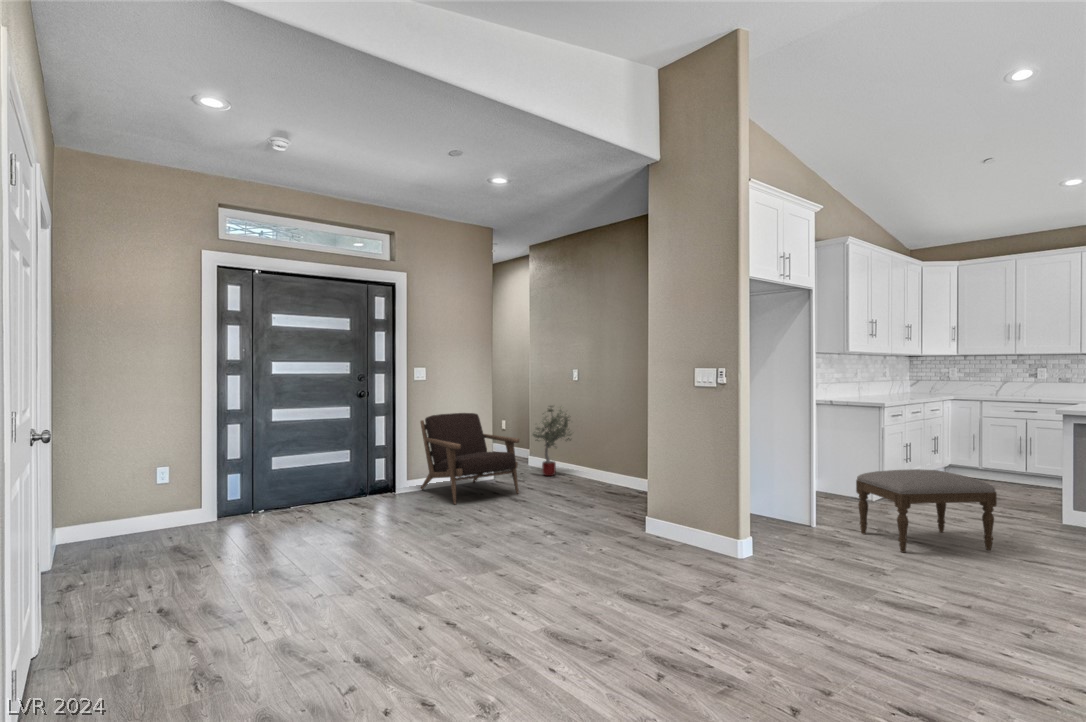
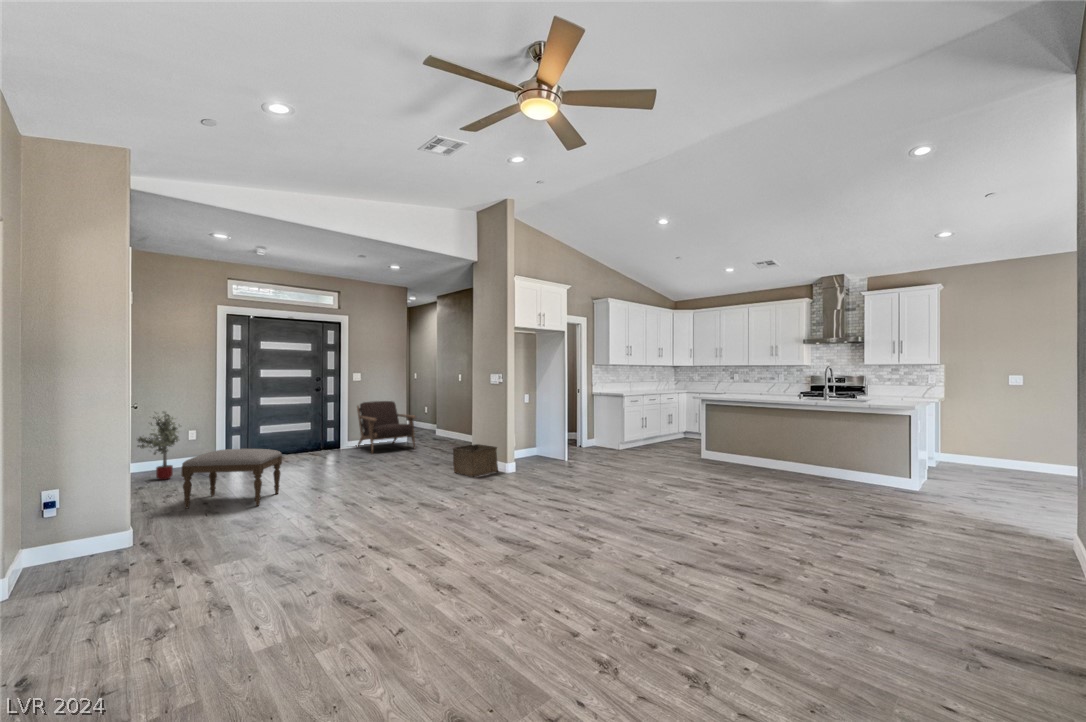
potted tree: present [533,406,572,476] -> present [137,411,180,480]
ottoman: present [856,469,997,553] -> present [181,449,282,509]
storage bin: none [632,498,719,568] -> present [453,444,498,477]

